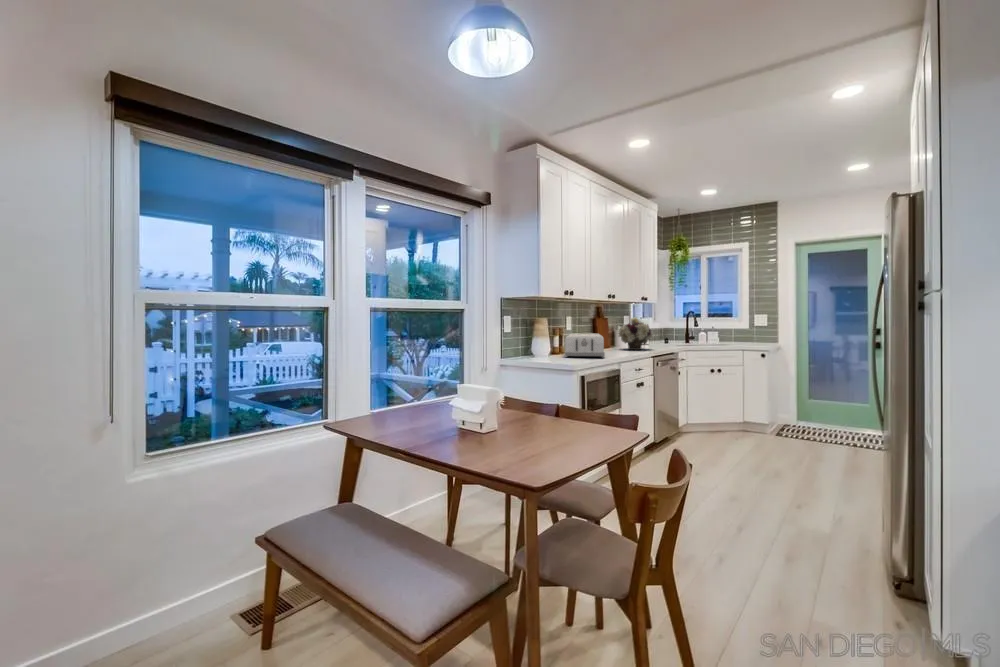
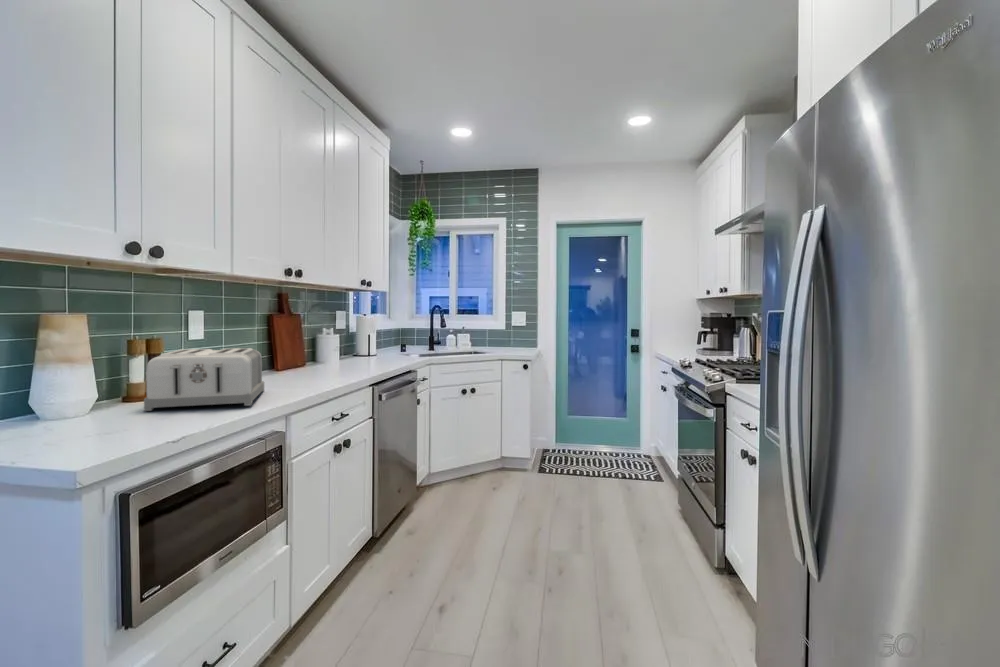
flower arrangement: present [618,317,652,350] -> none [310,314,375,372]

